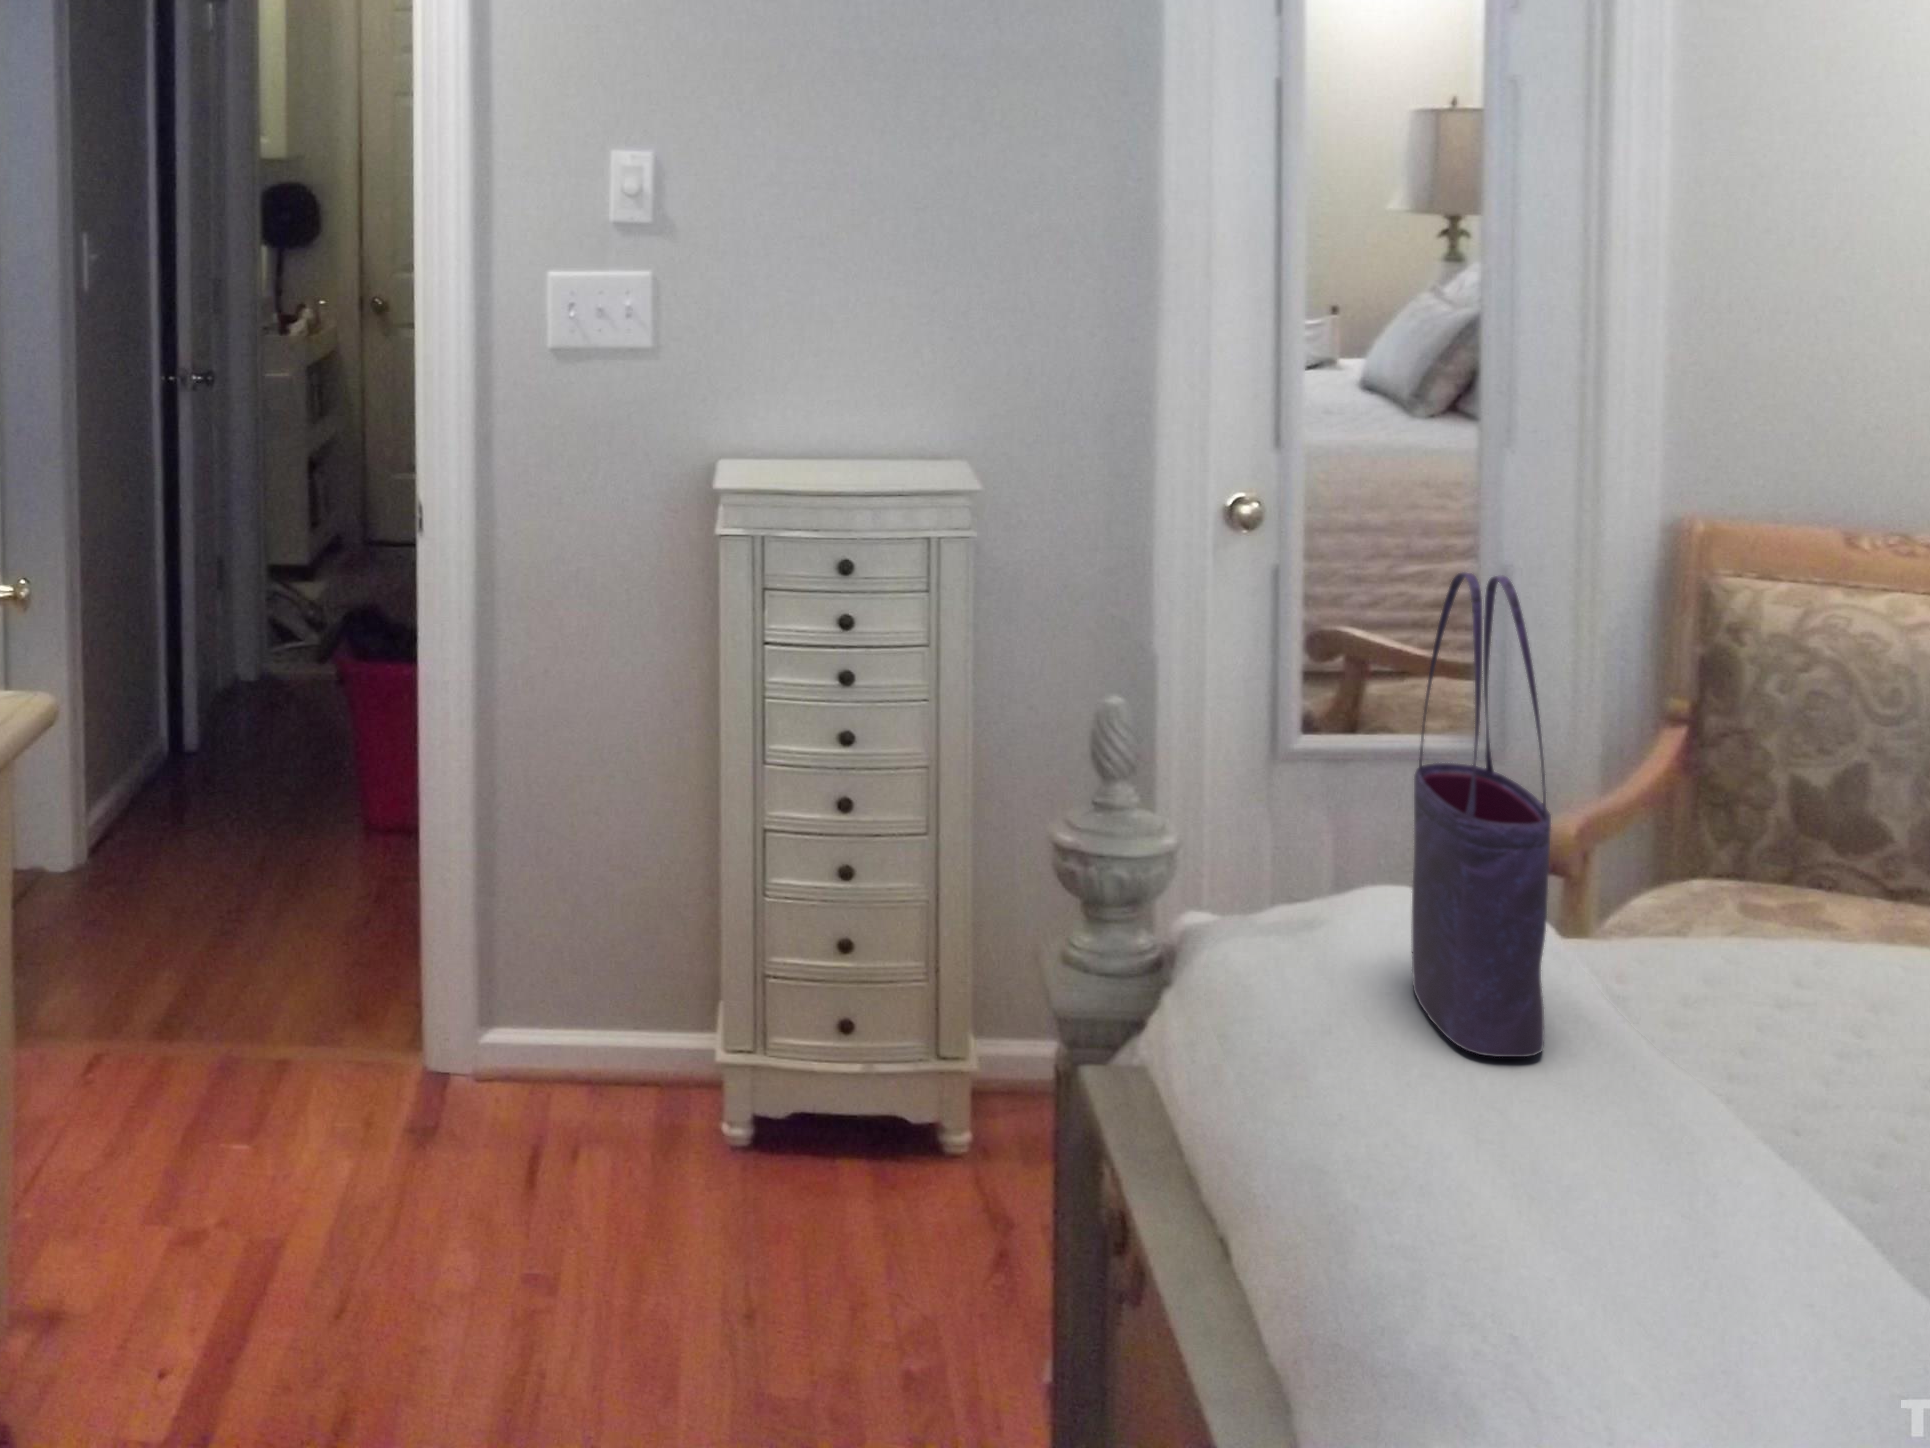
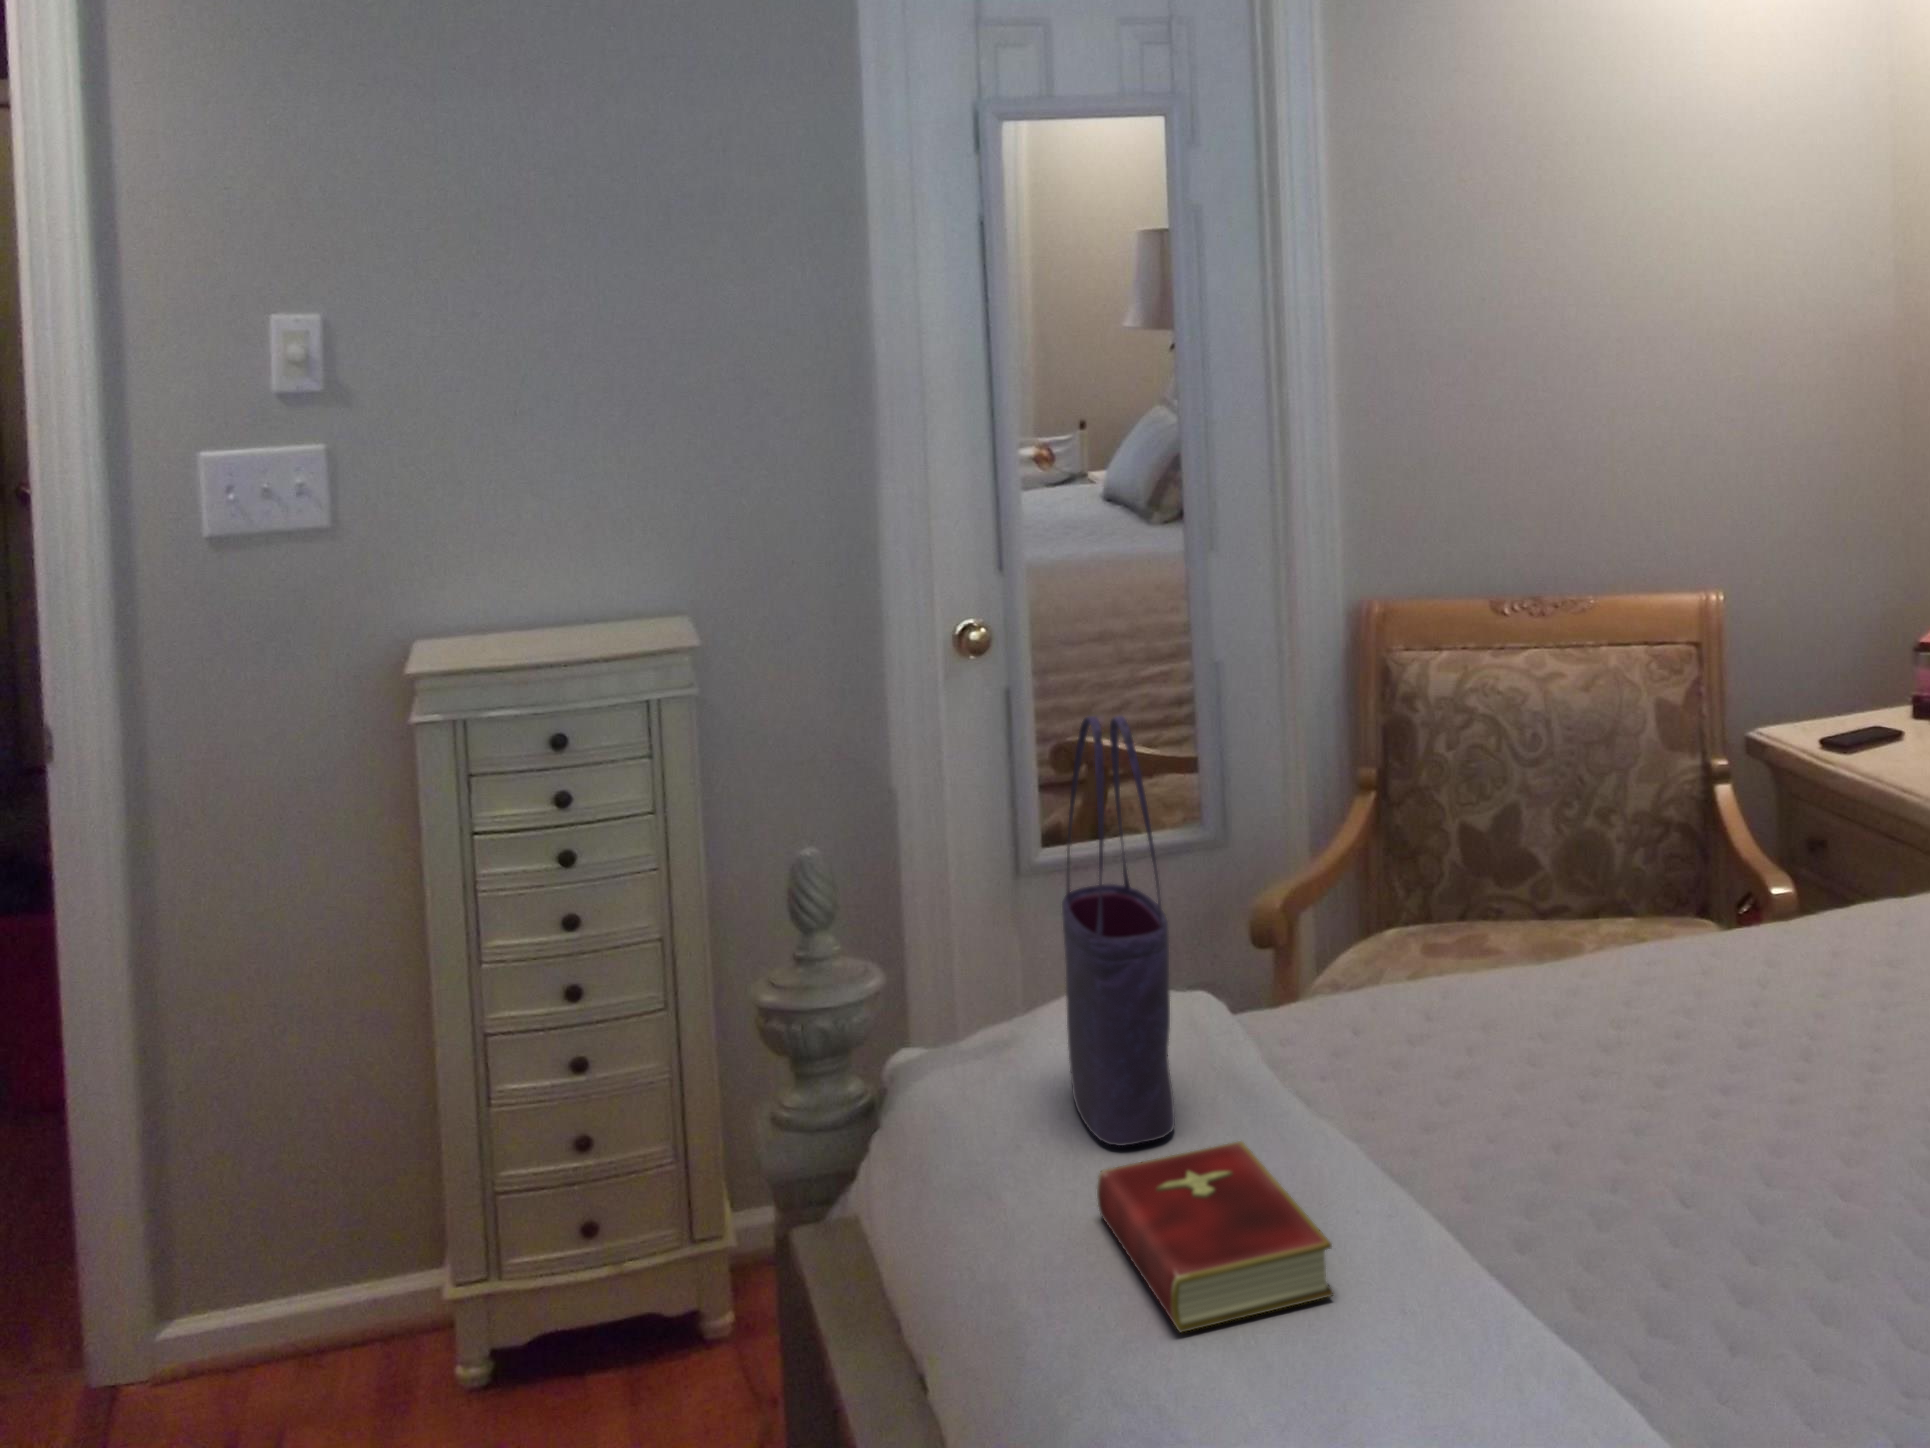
hardcover book: none [1468,1077,1798,1291] -> present [1097,1141,1333,1332]

